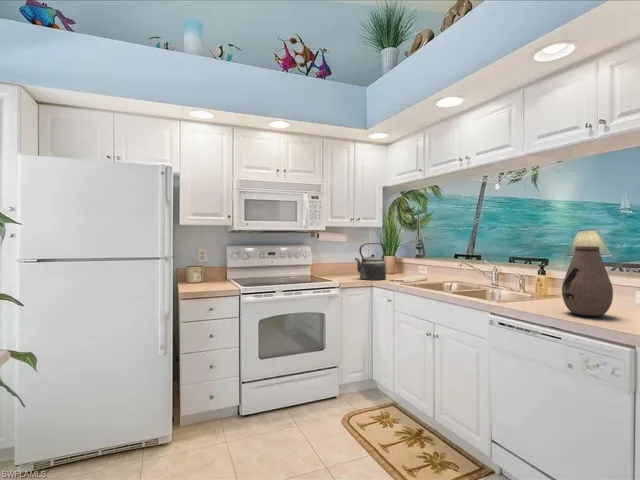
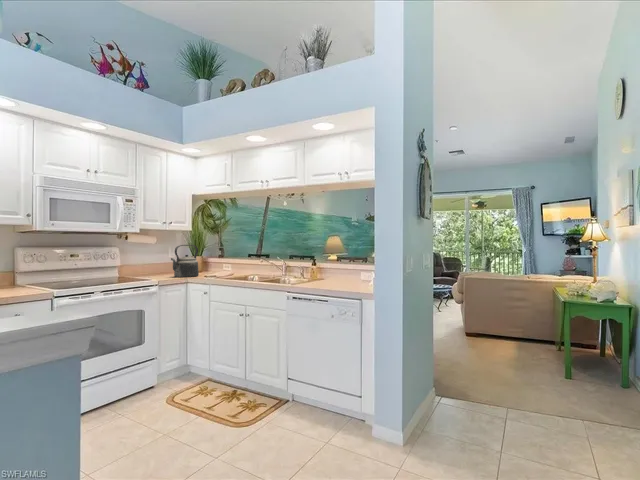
vase: present [562,246,613,317] -> none [328,246,352,287]

